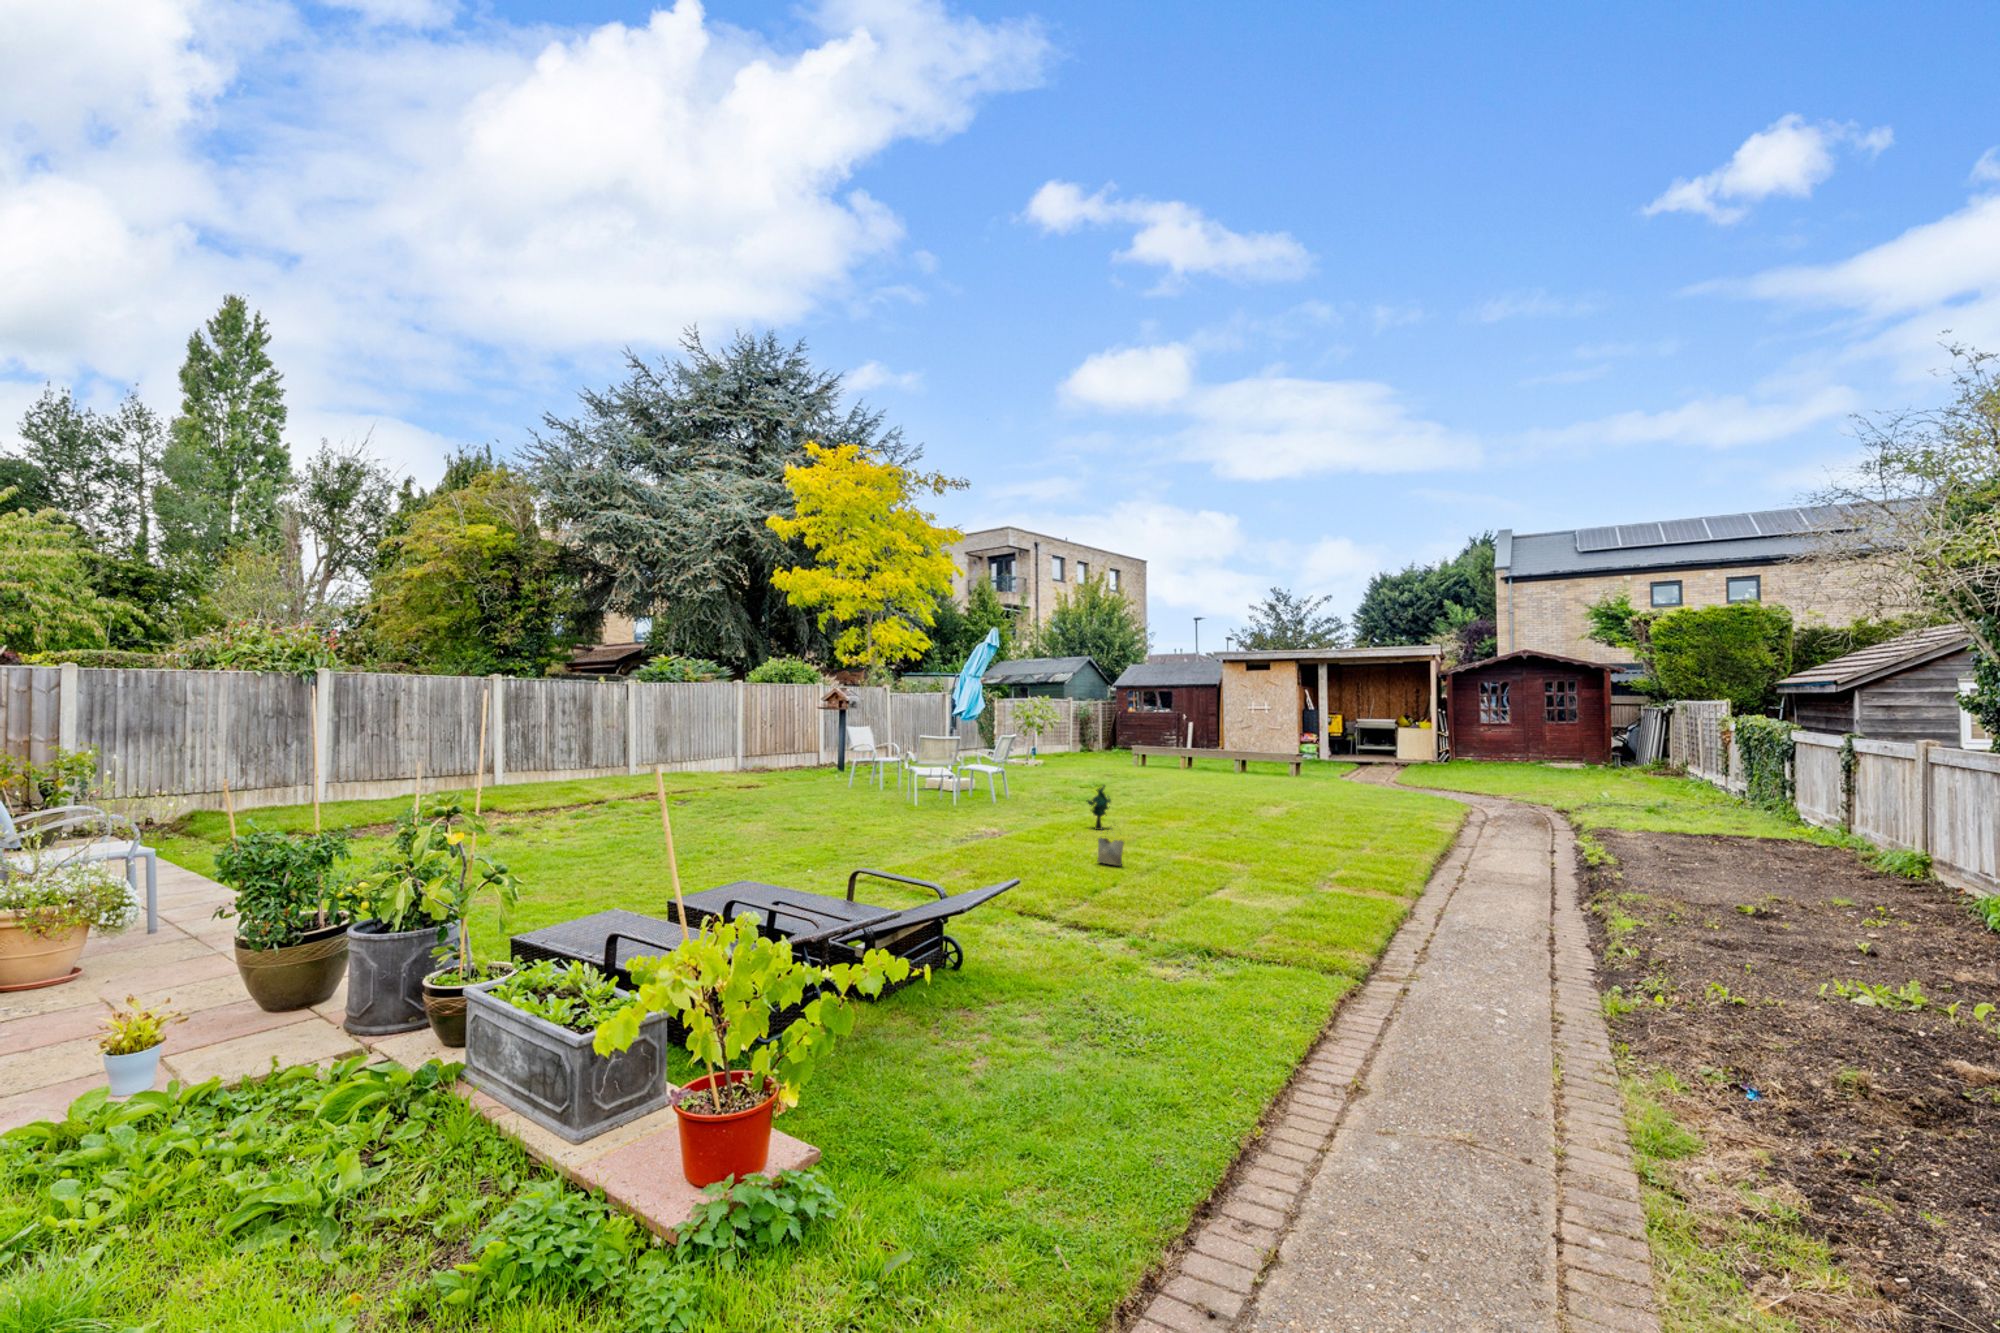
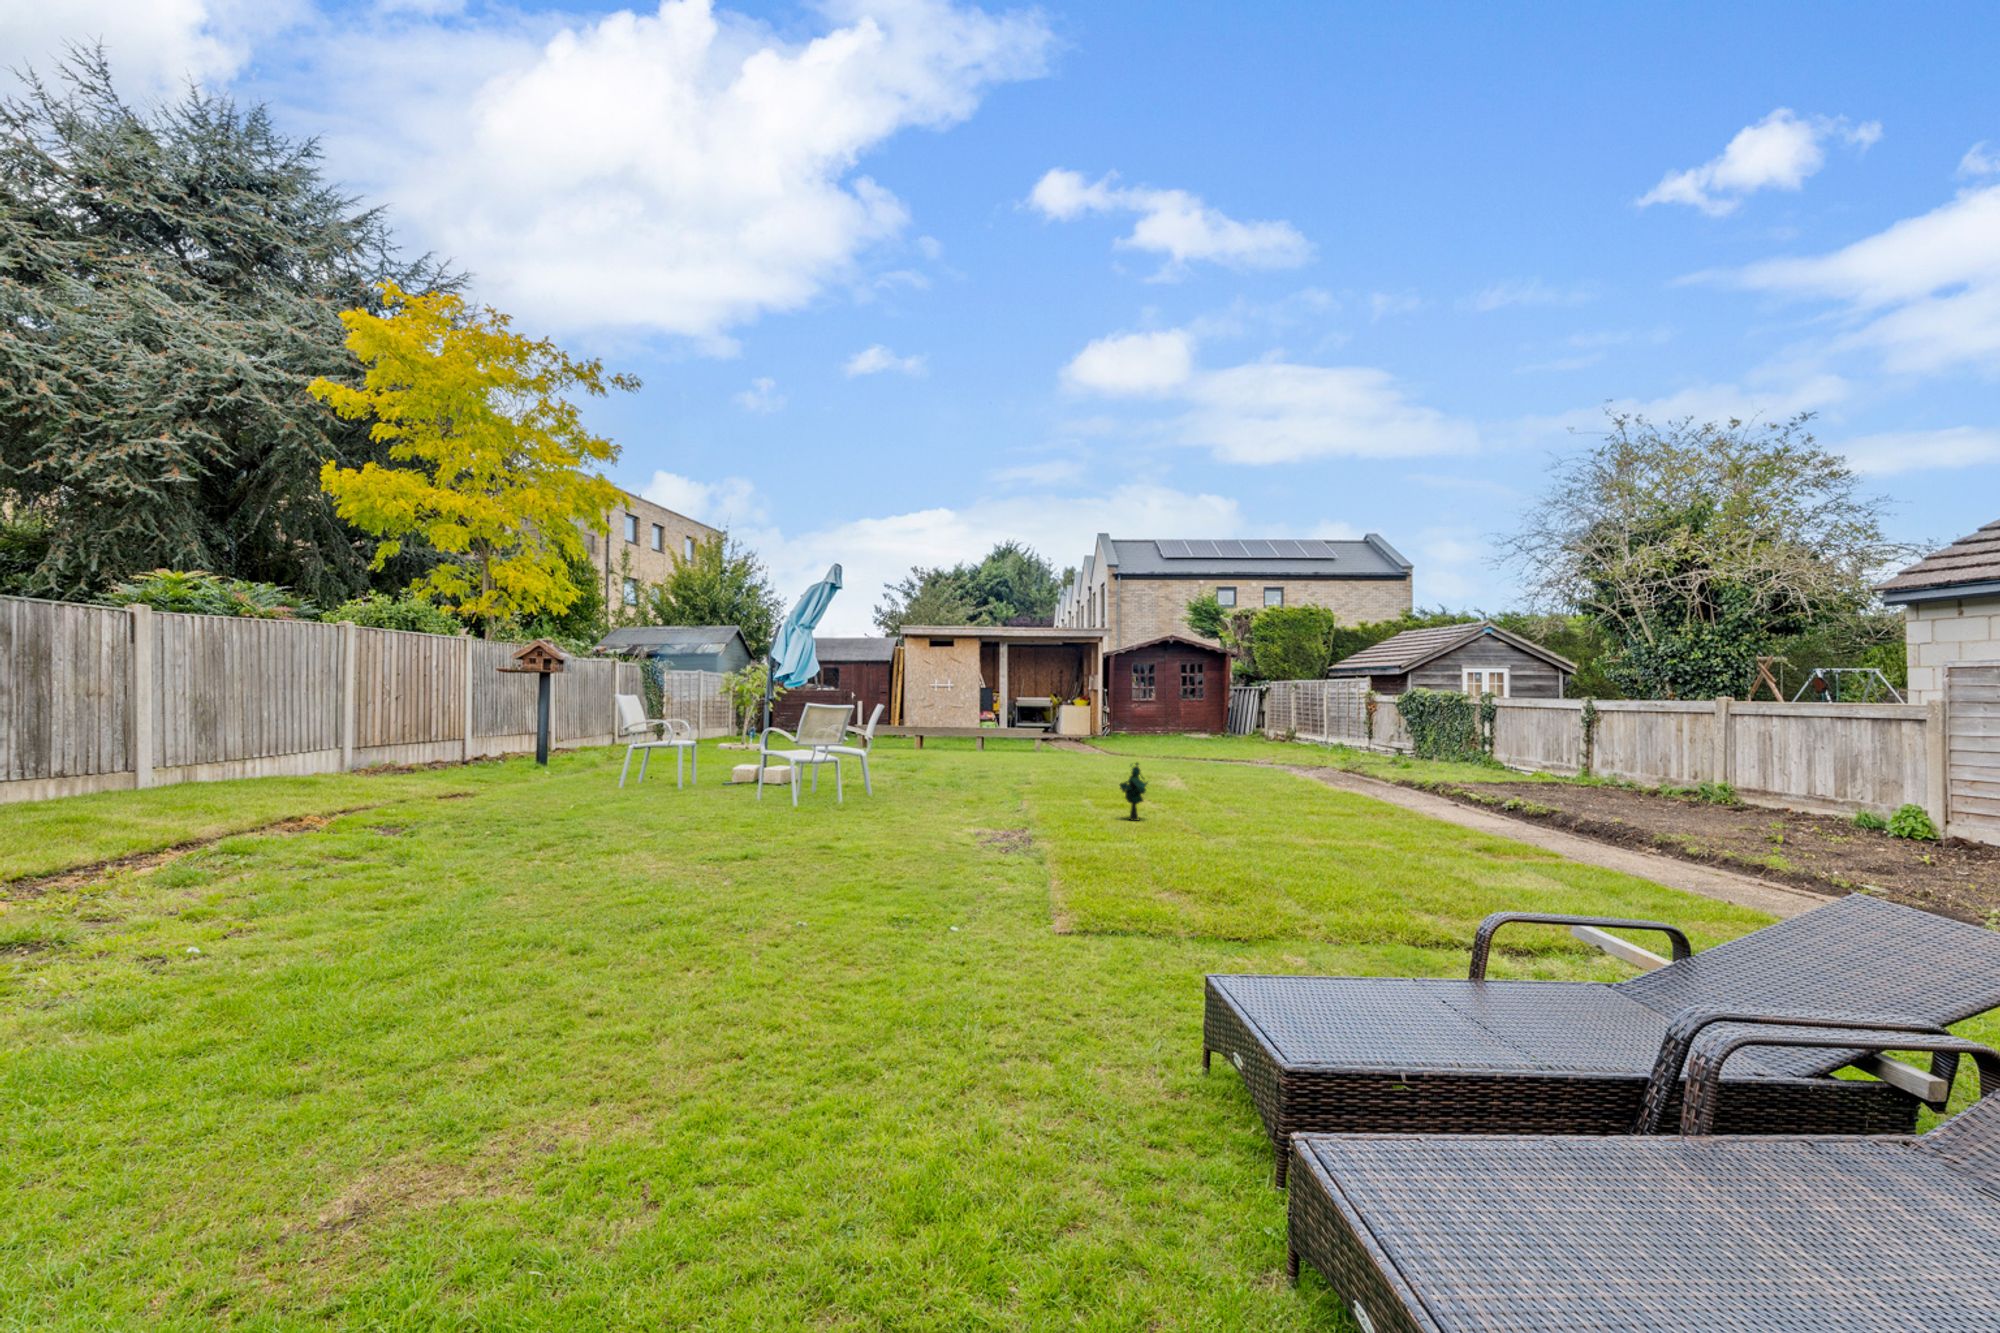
woven basket: present [1097,838,1124,866] -> none [1295,808,1334,861]

